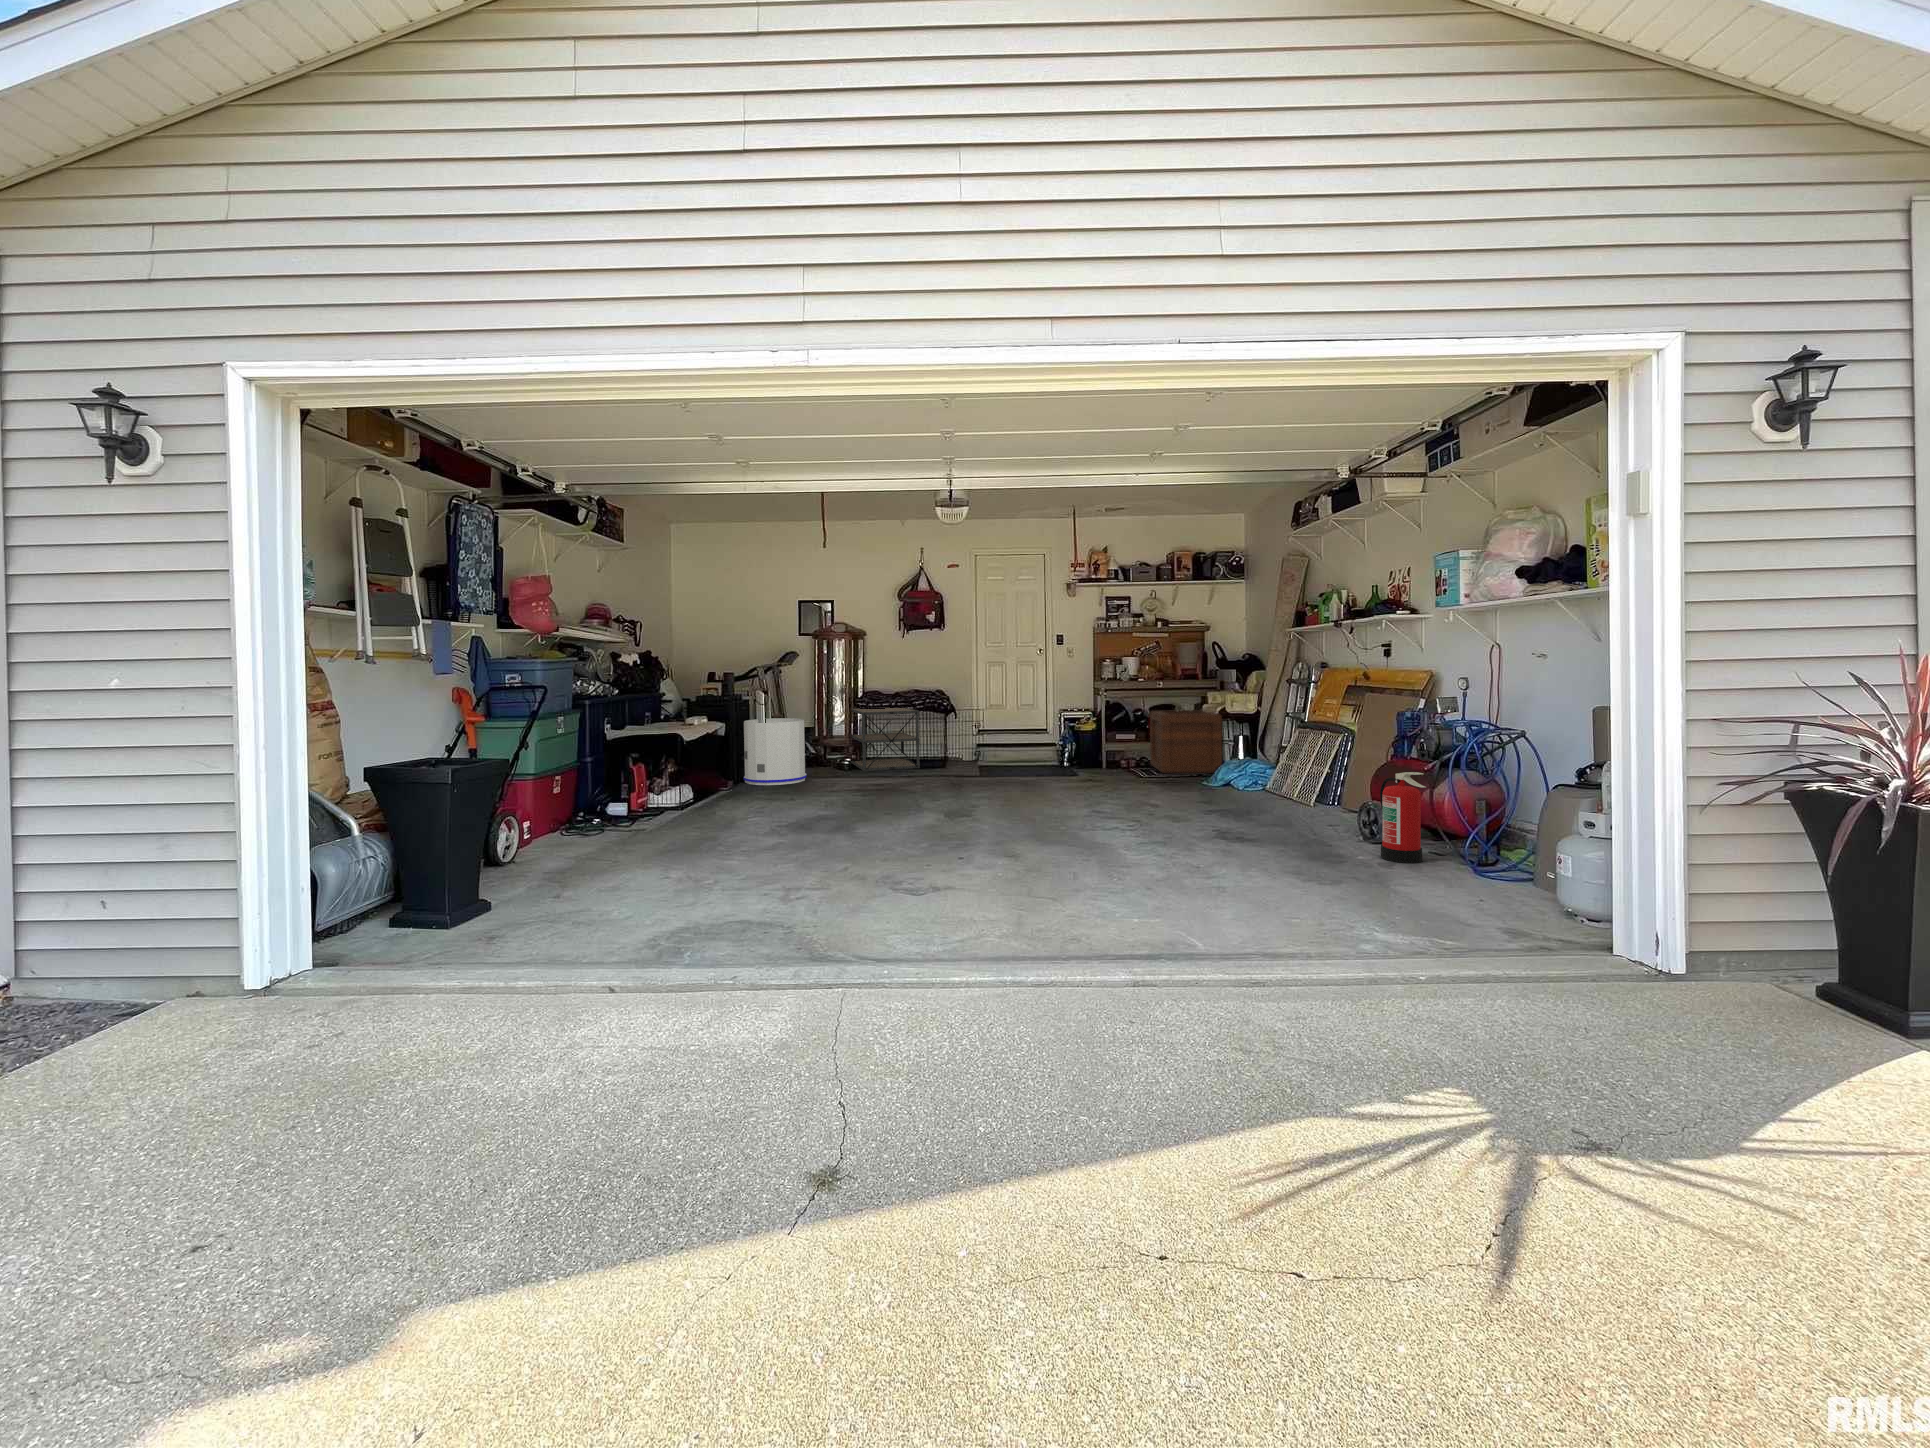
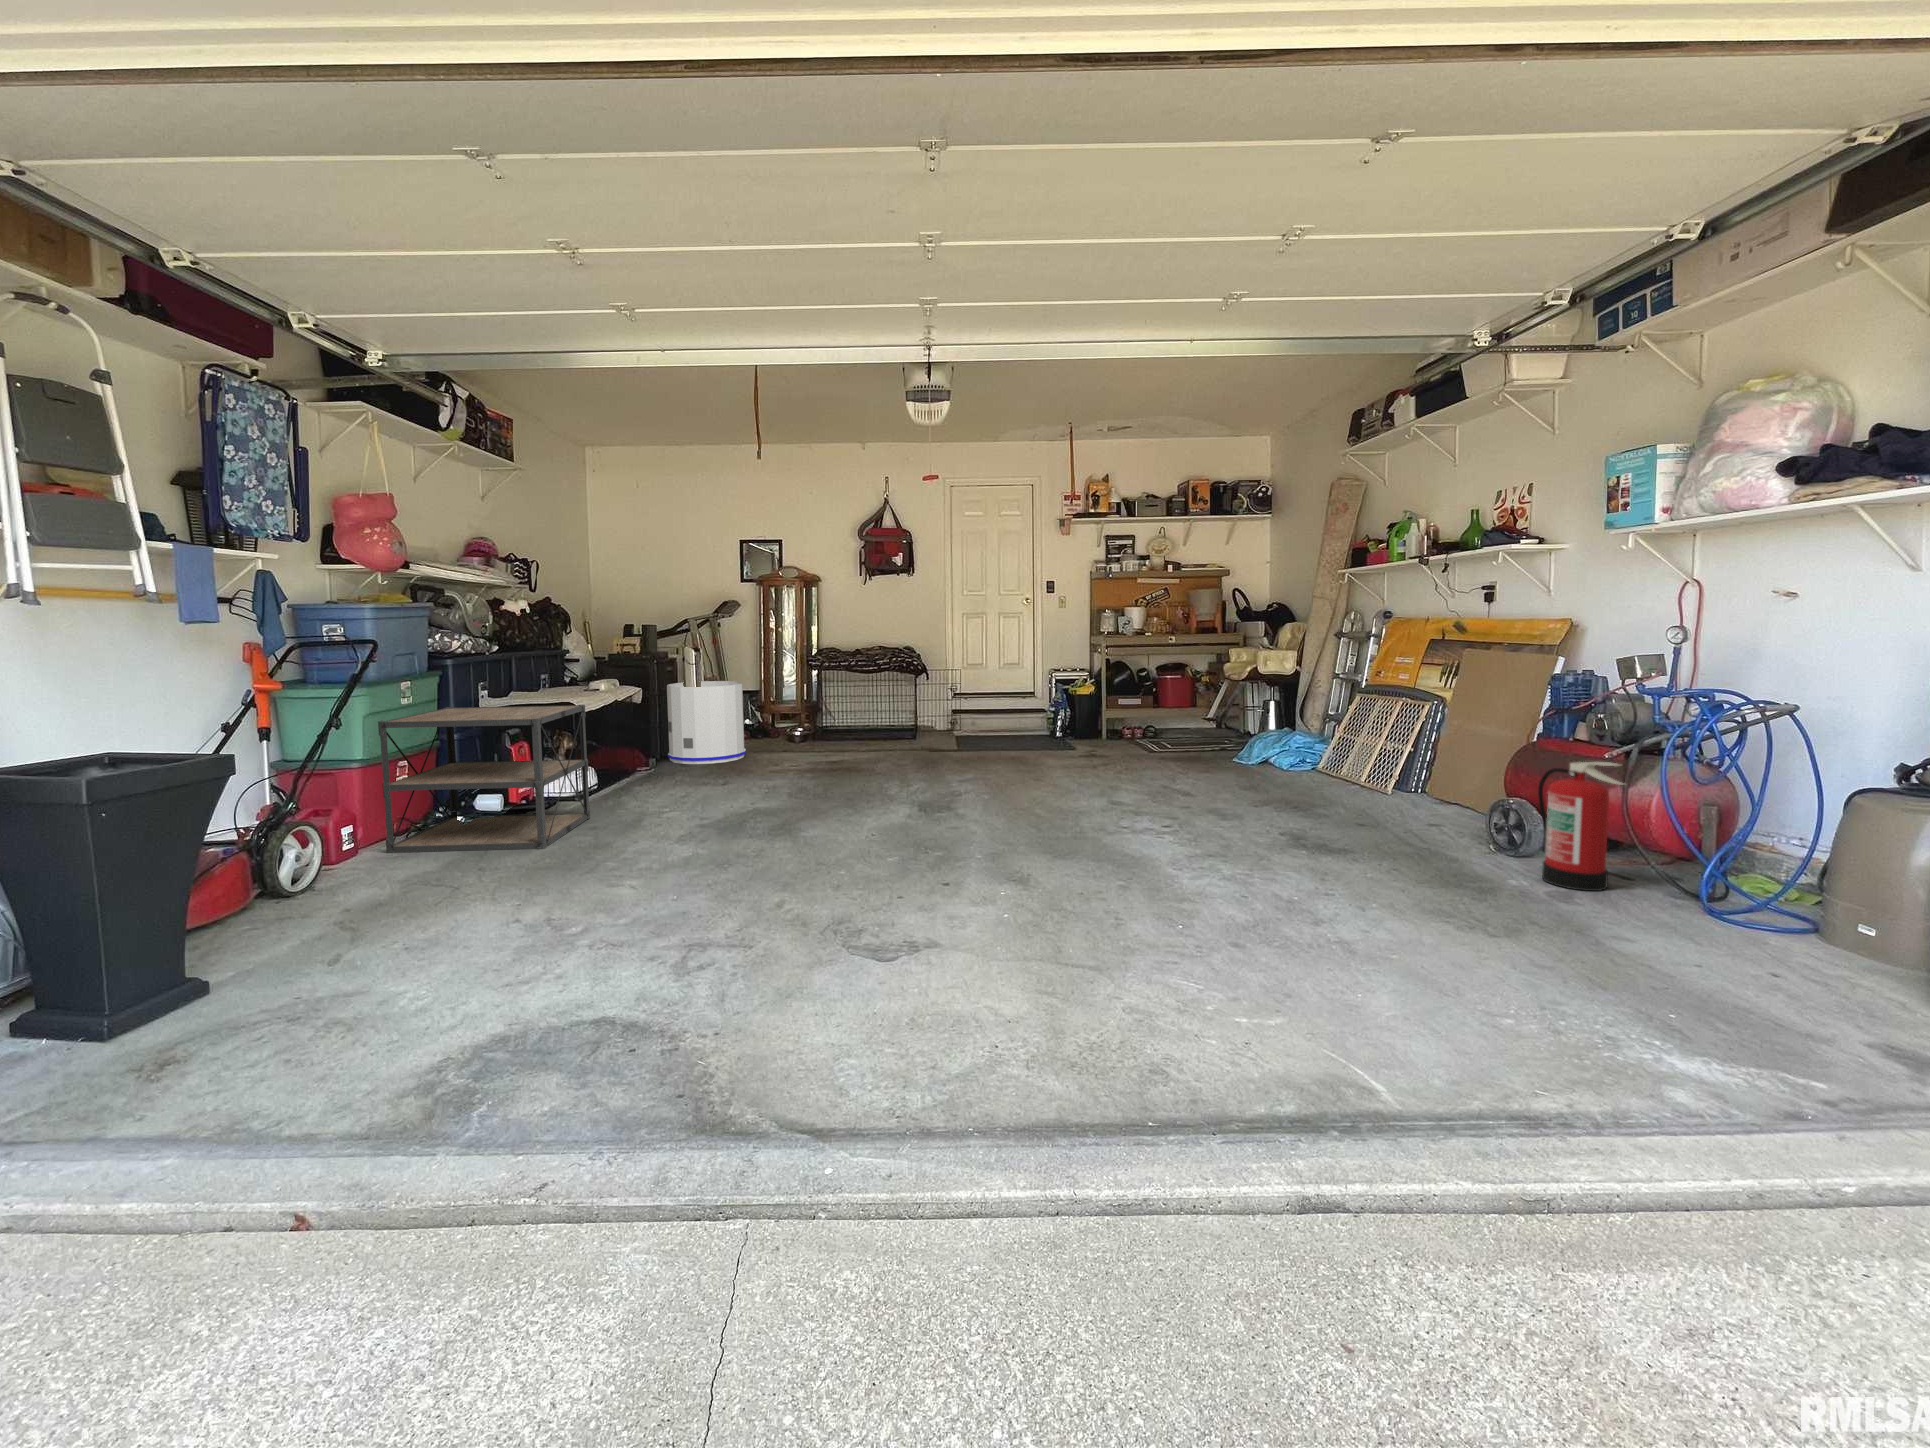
shelving unit: present [851,708,920,771] -> present [378,705,590,853]
wooden crate: present [1150,710,1222,773] -> none [1161,670,1253,747]

